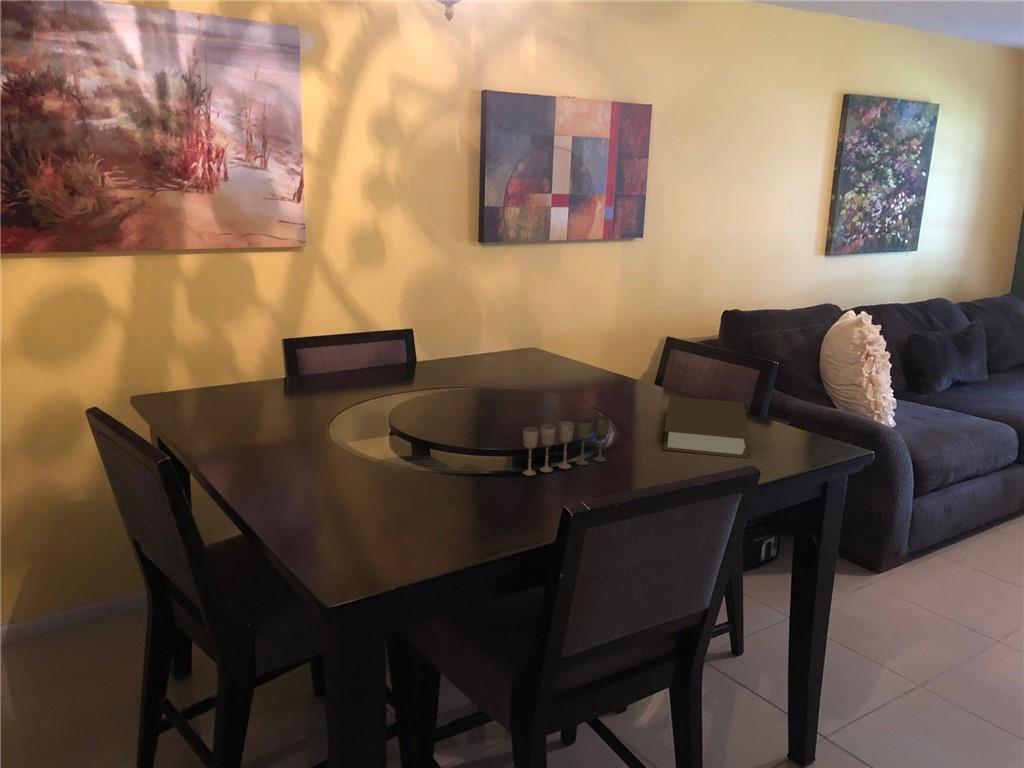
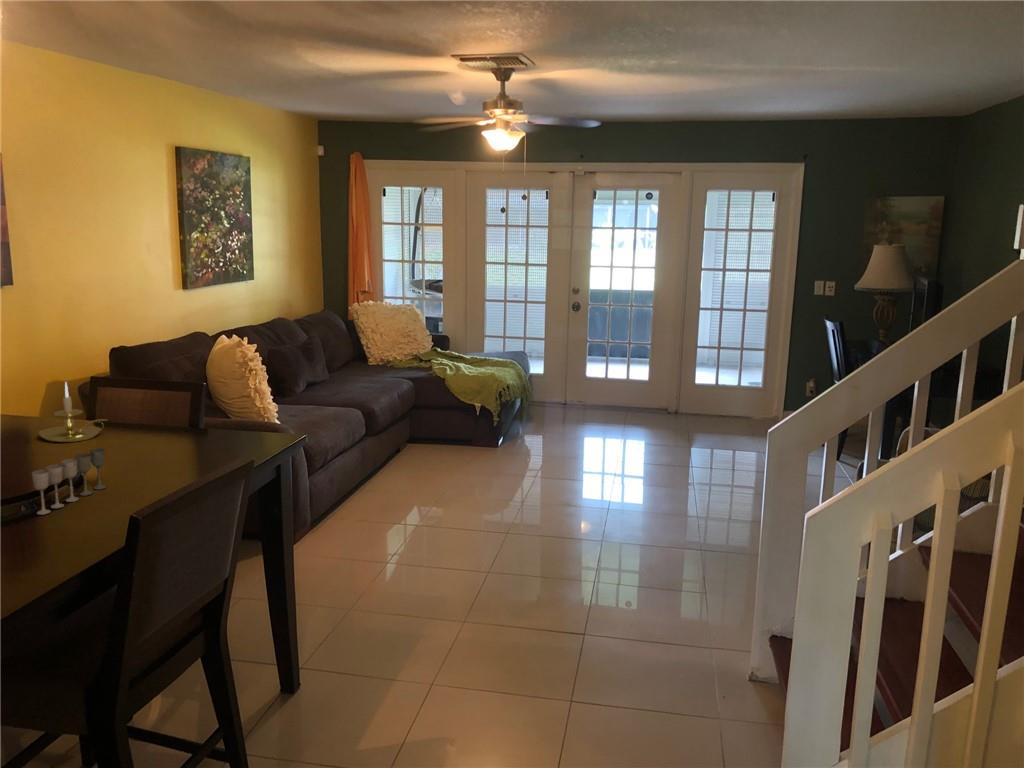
candle holder: none [593,337,657,402] -> present [39,383,106,442]
book: present [663,396,750,458] -> none [129,419,221,468]

